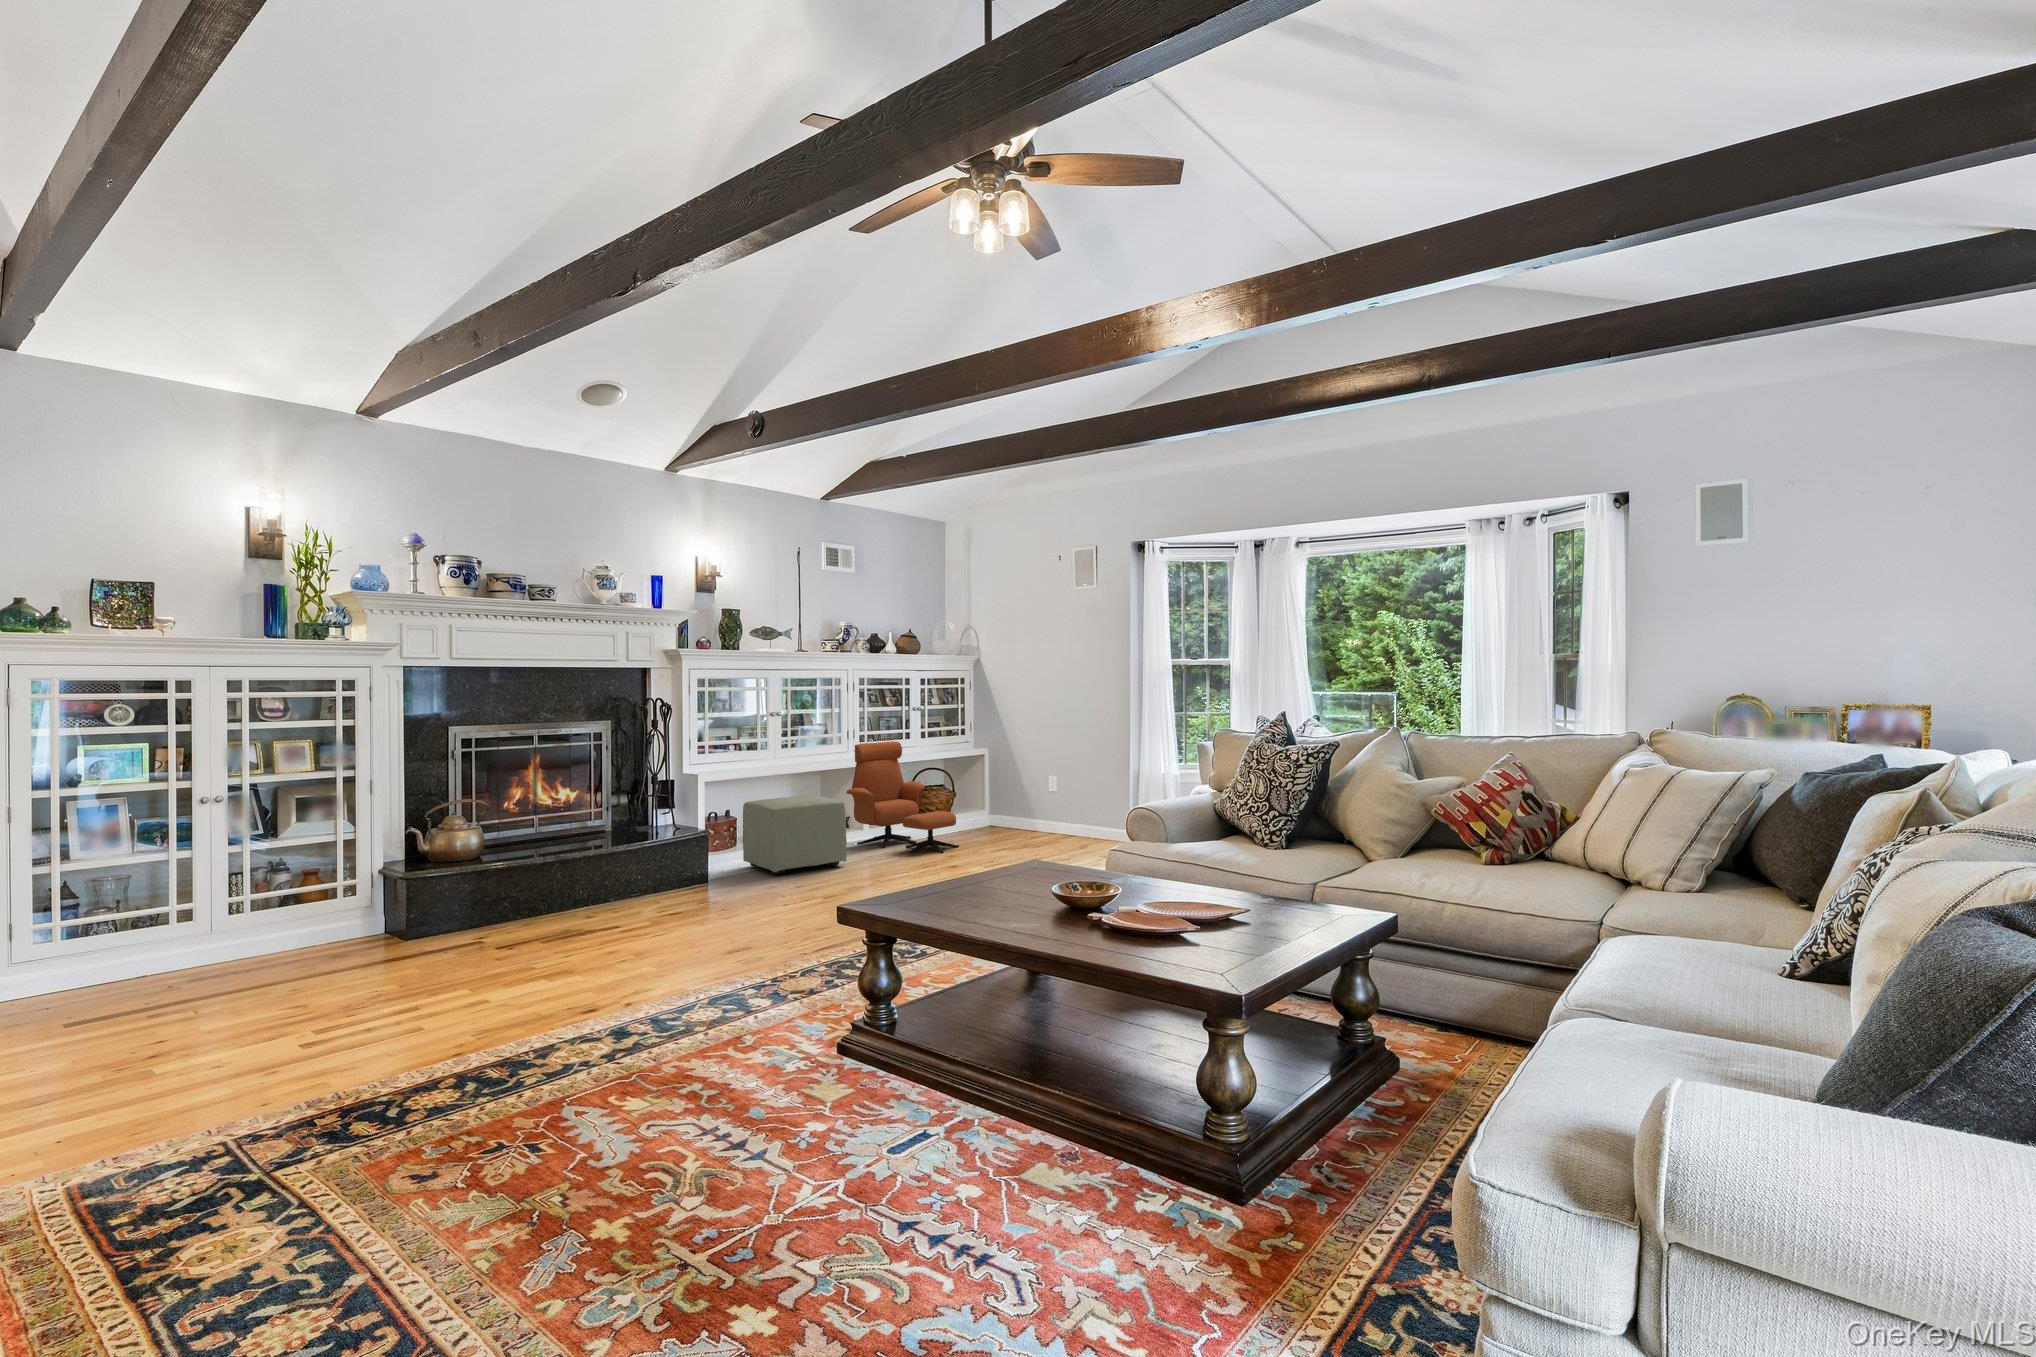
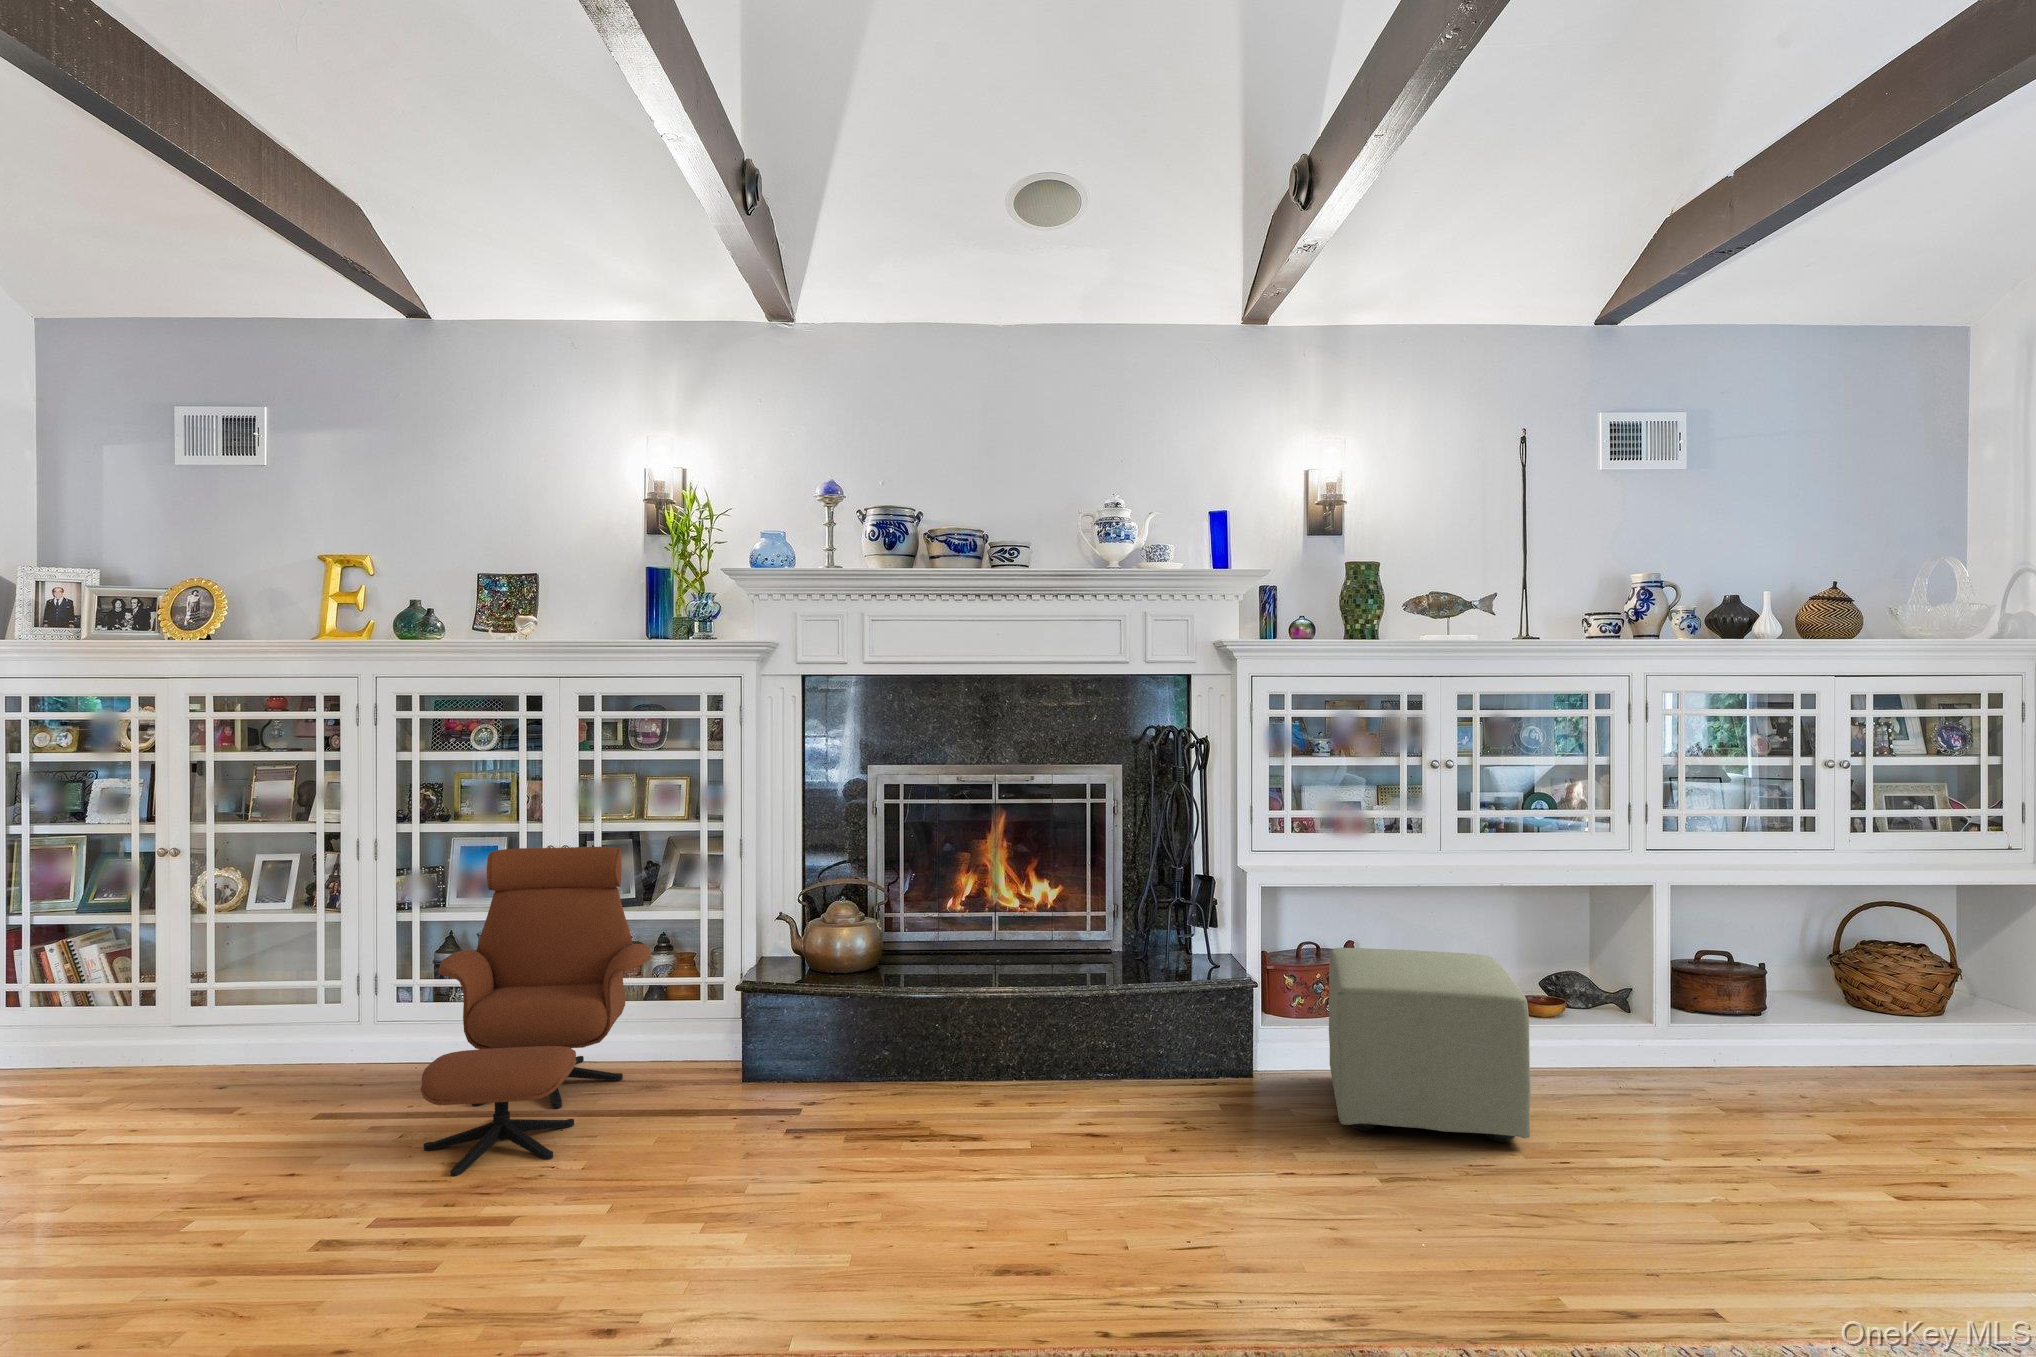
lounge chair: present [846,741,959,853] -> present [421,847,651,1176]

